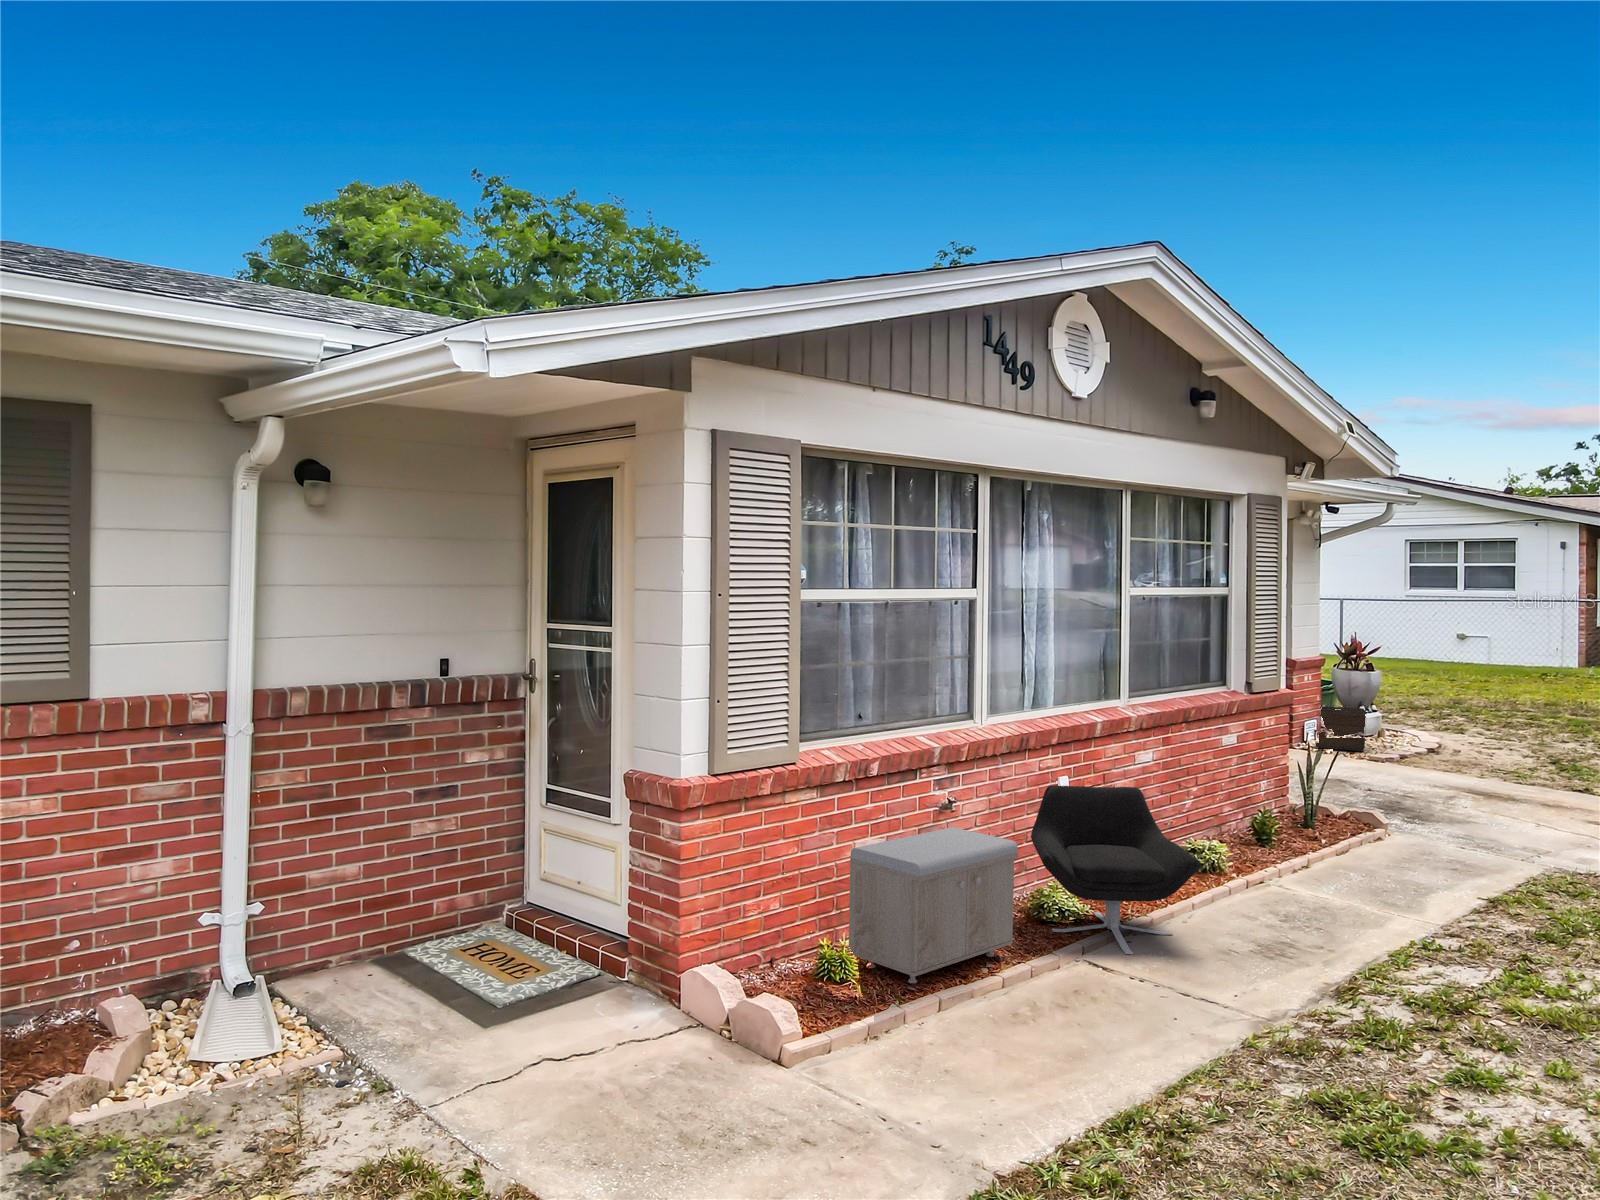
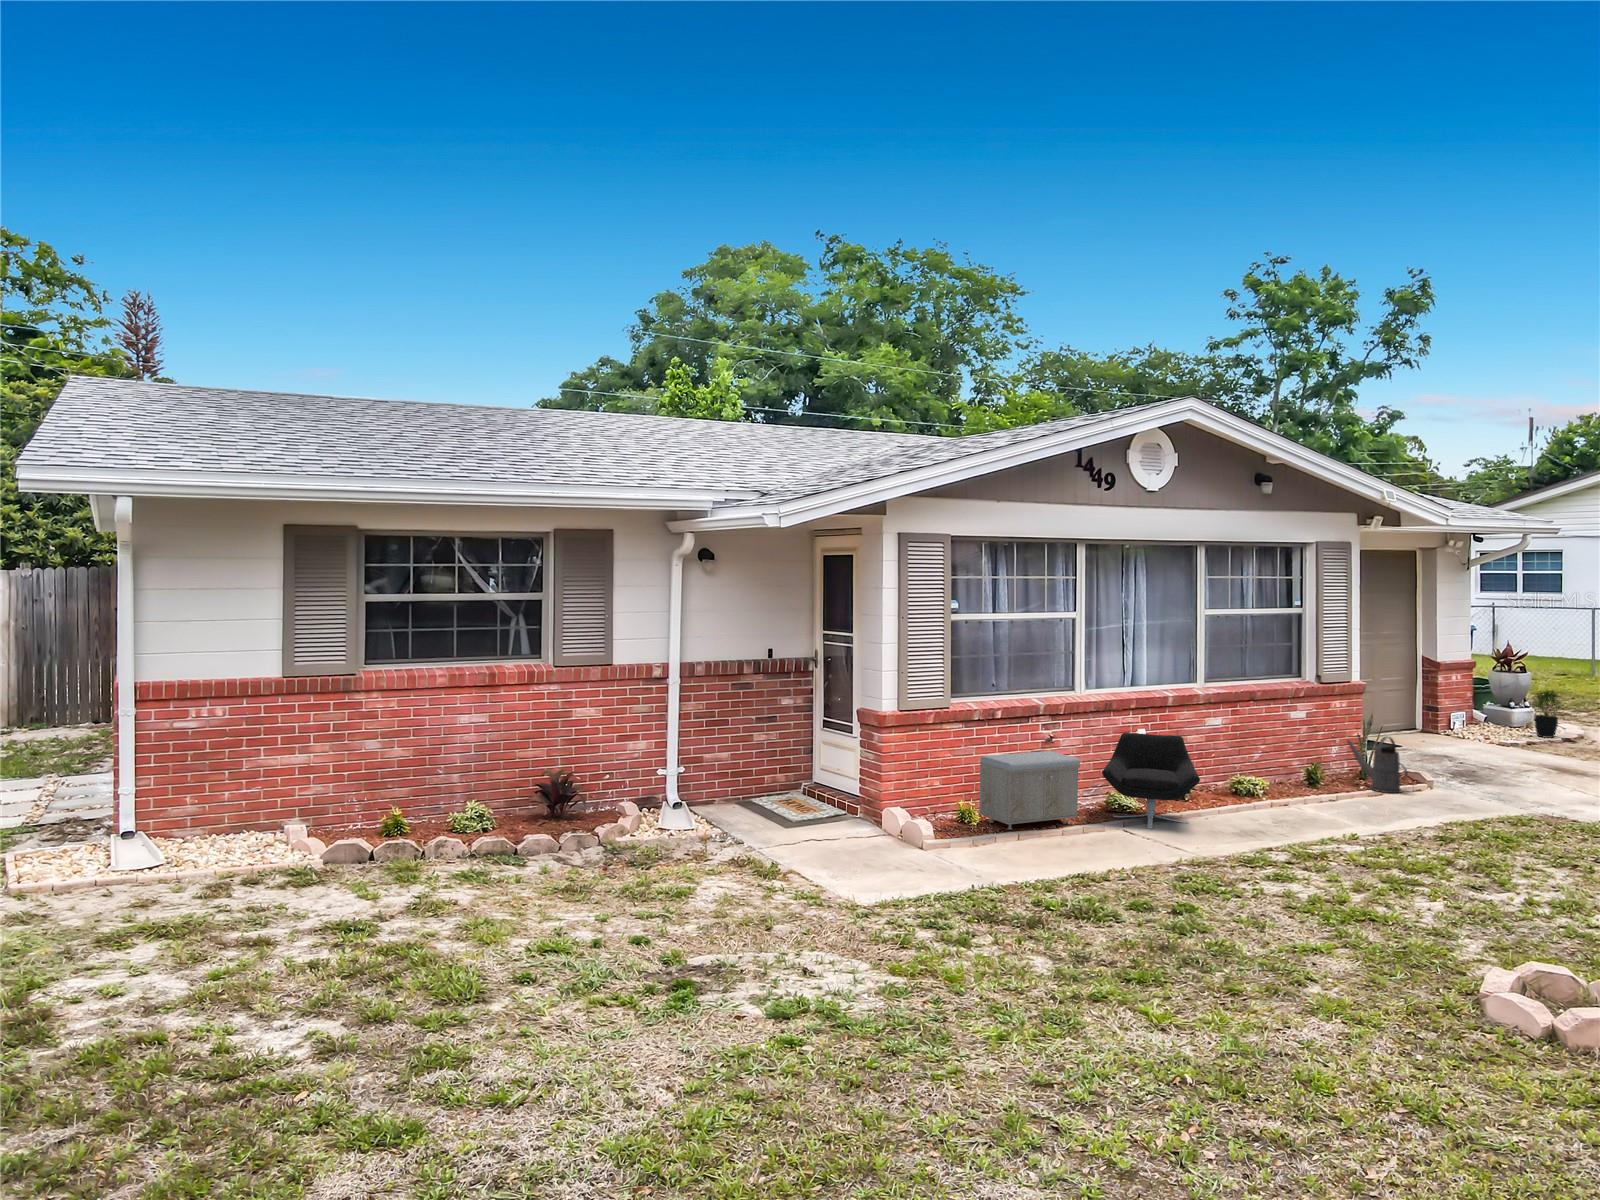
potted plant: none [1376,690,1417,748] -> present [1532,690,1561,738]
wooden crate: present [1316,706,1366,752] -> none [1464,700,1516,739]
watering can: none [1285,766,1380,847] -> present [1347,737,1408,793]

